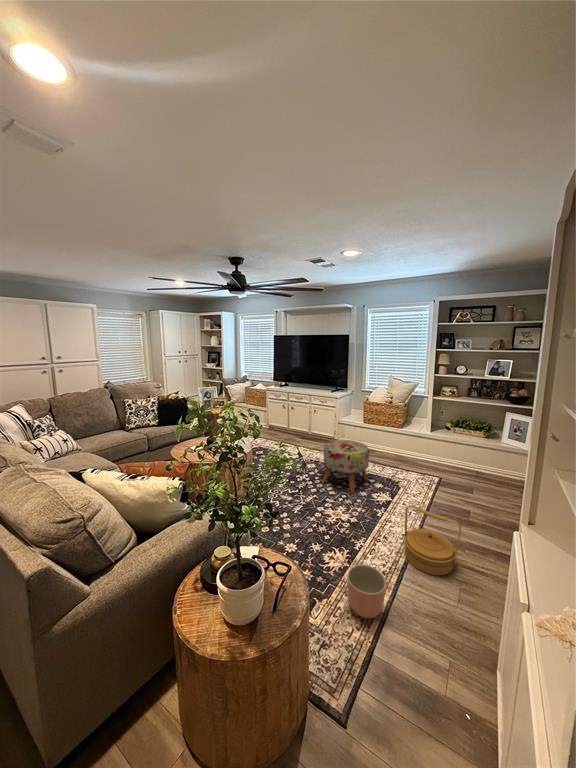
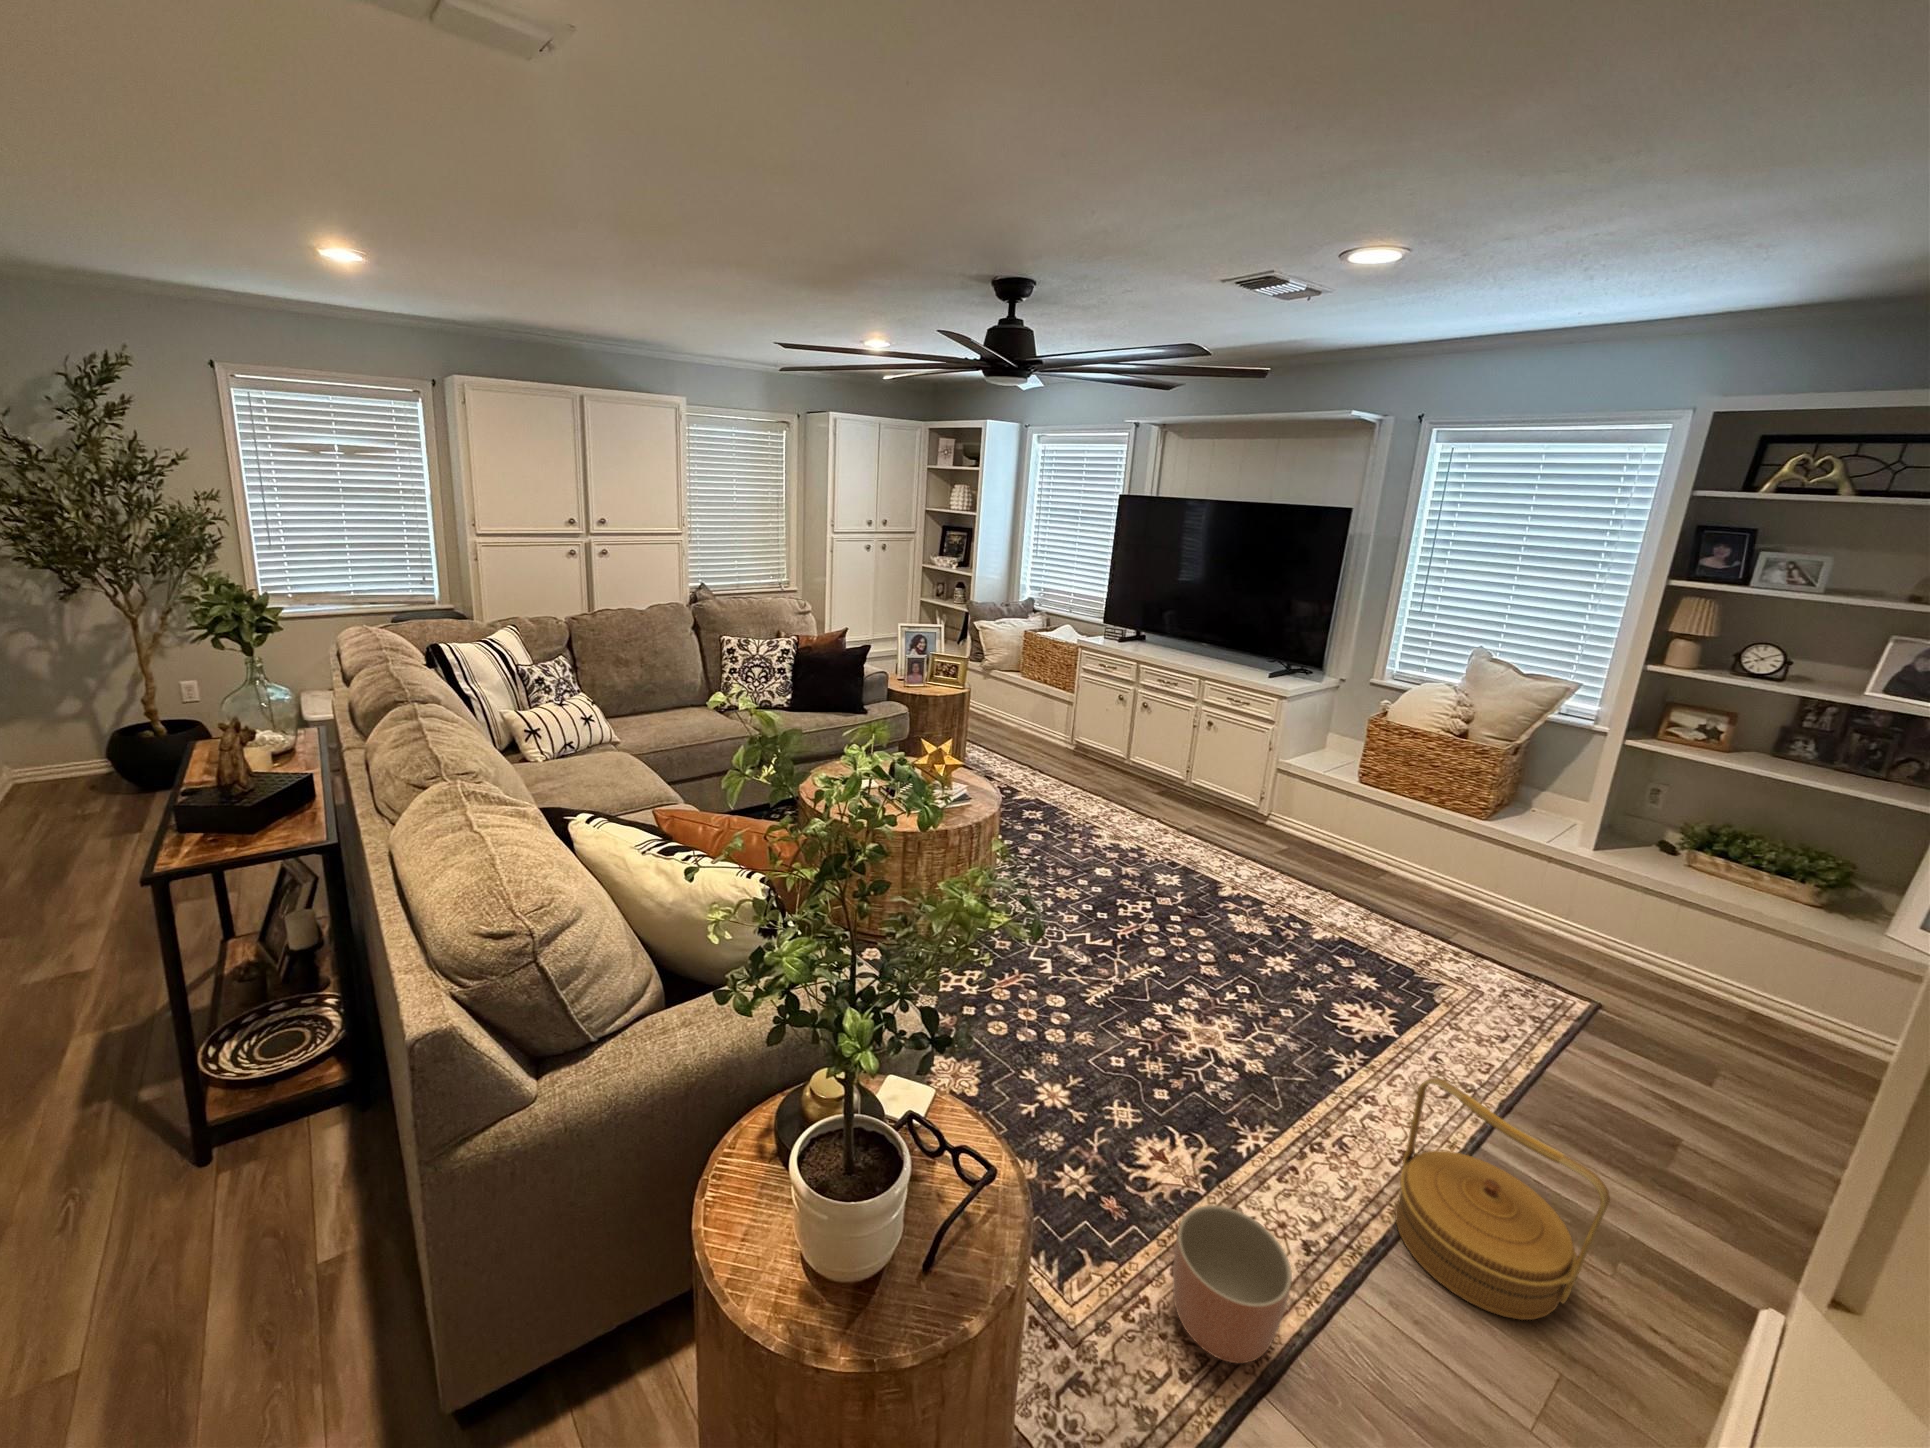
ottoman: present [323,440,369,493] -> none [1188,823,1350,987]

